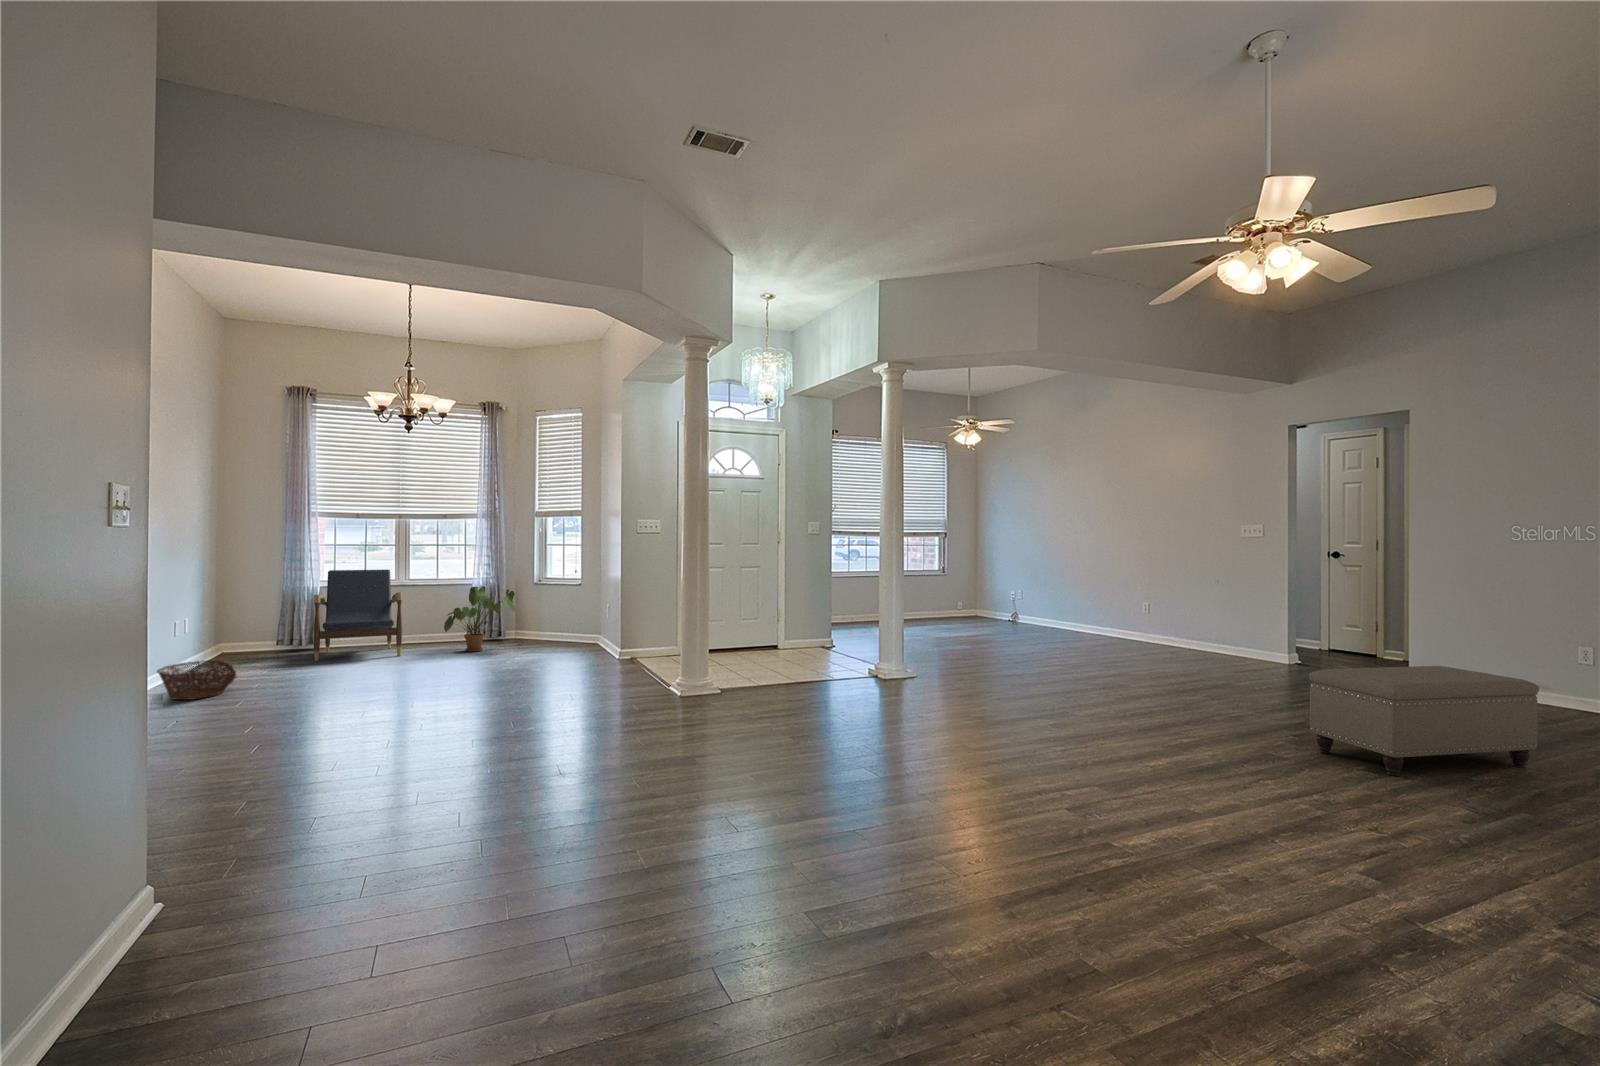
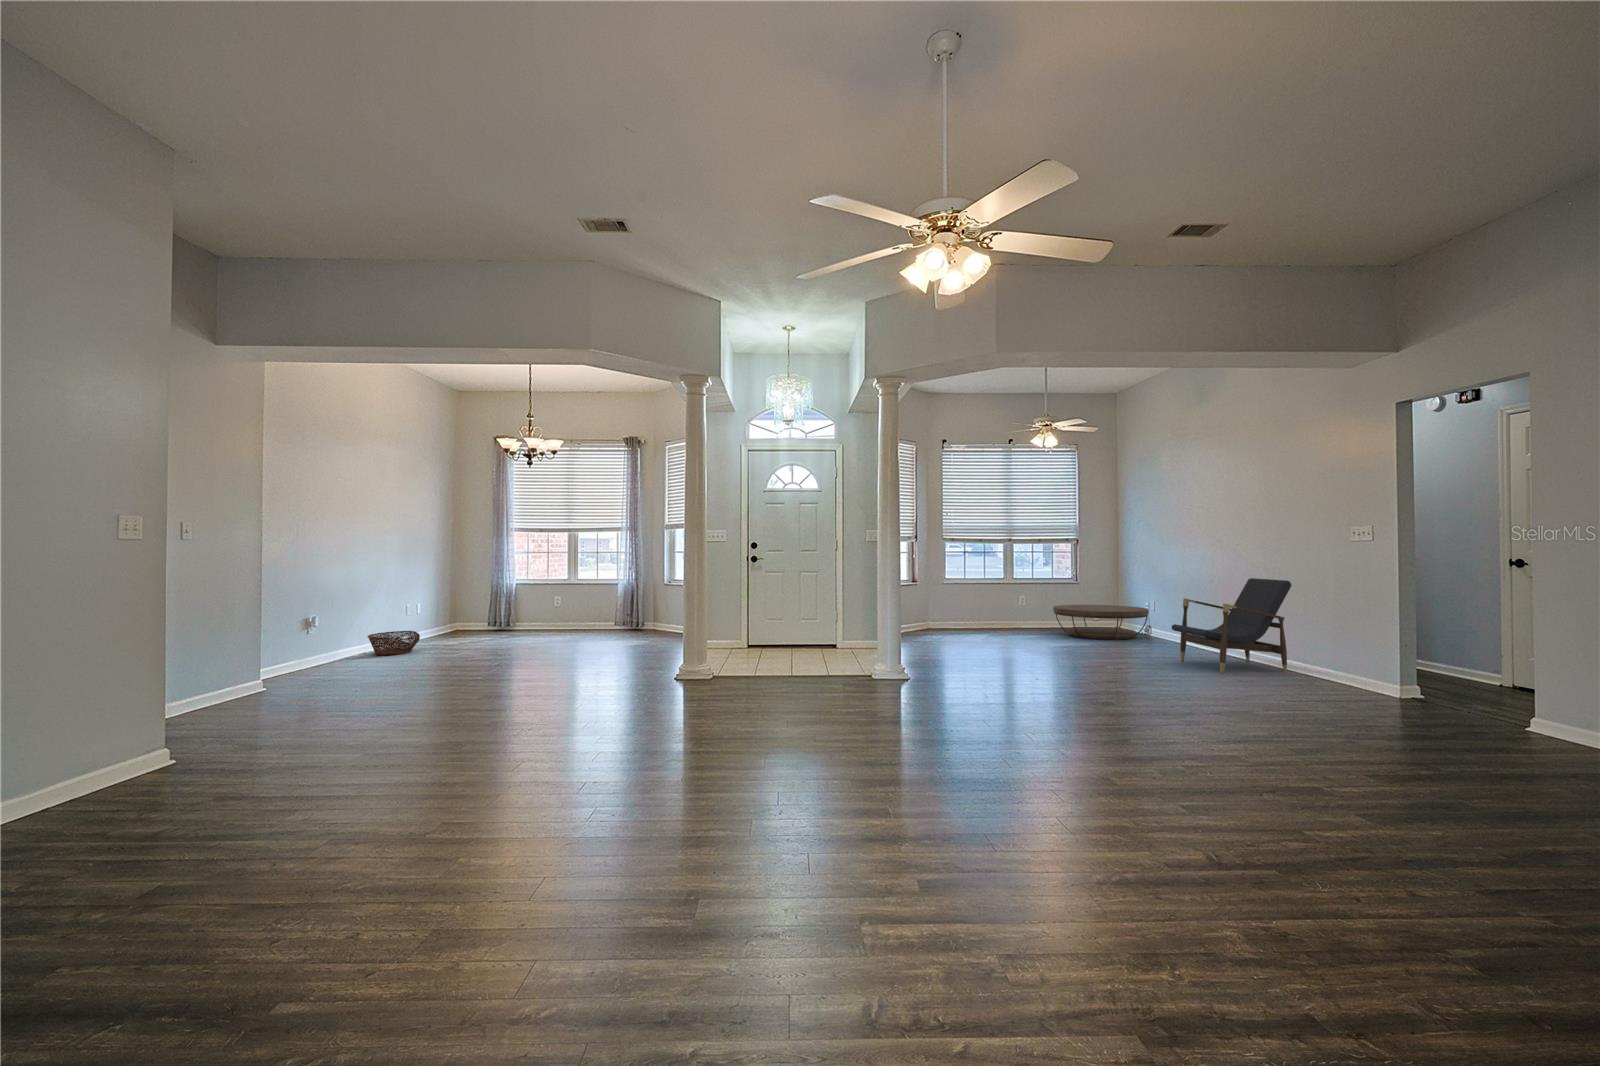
lounge chair: present [314,570,402,661] -> present [1172,578,1291,673]
house plant: present [444,586,515,652] -> none [586,585,643,637]
coffee table: none [936,594,1020,627] -> present [1053,605,1149,640]
ottoman: present [1309,666,1539,776] -> none [1123,684,1398,831]

